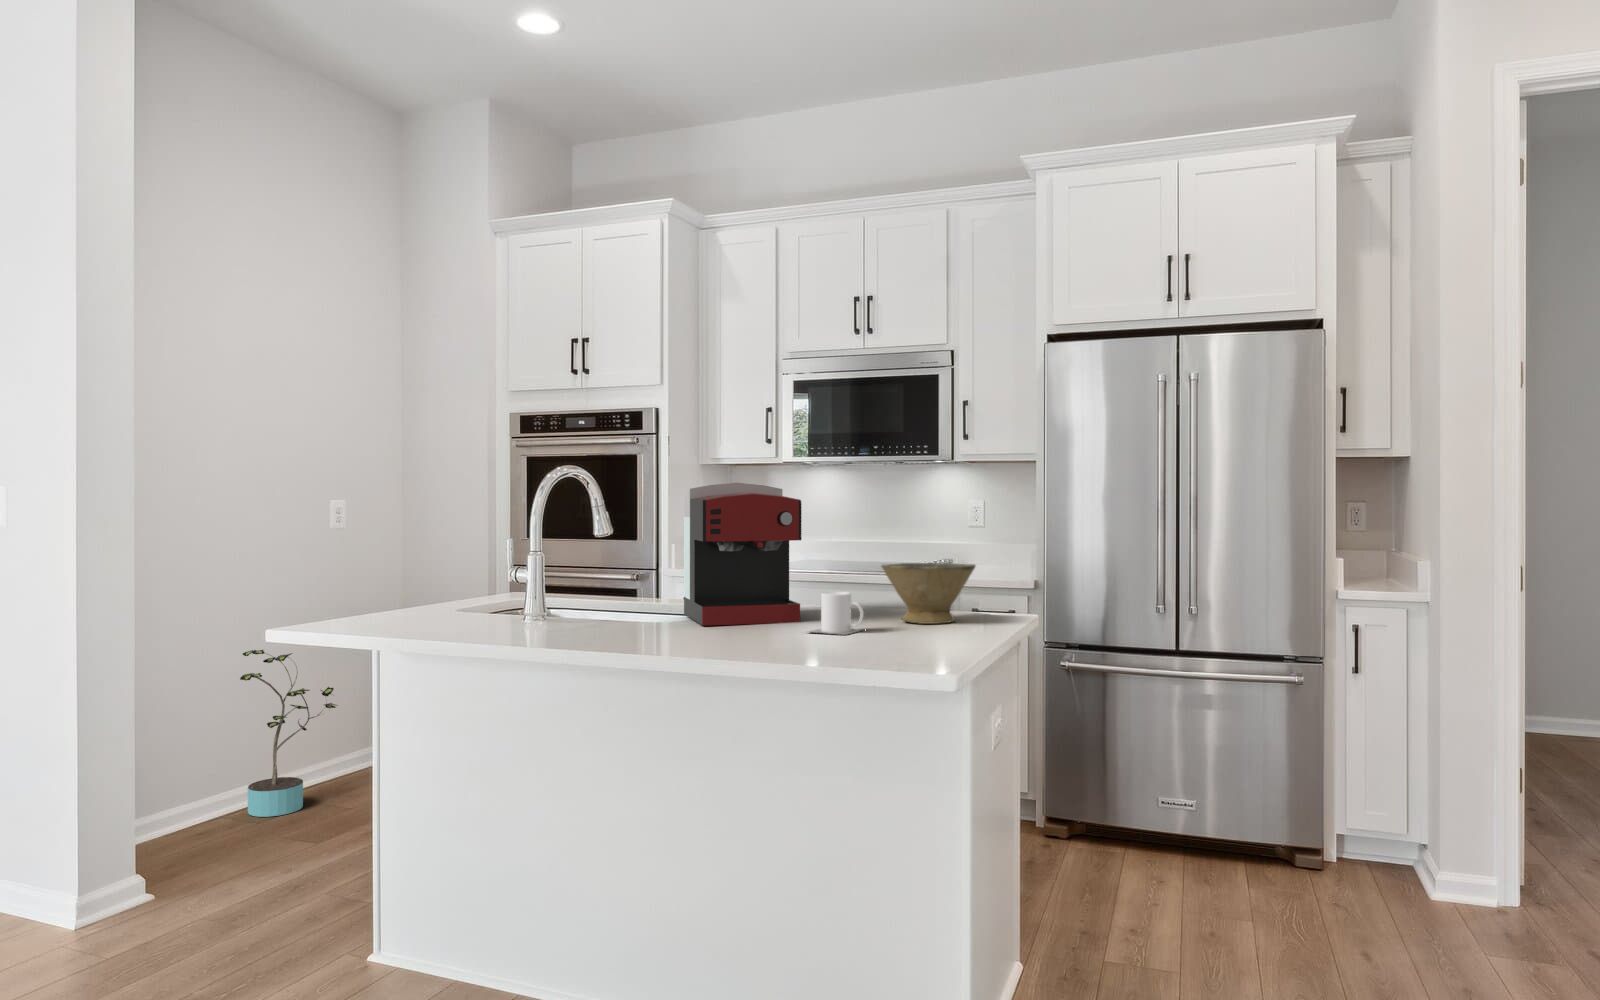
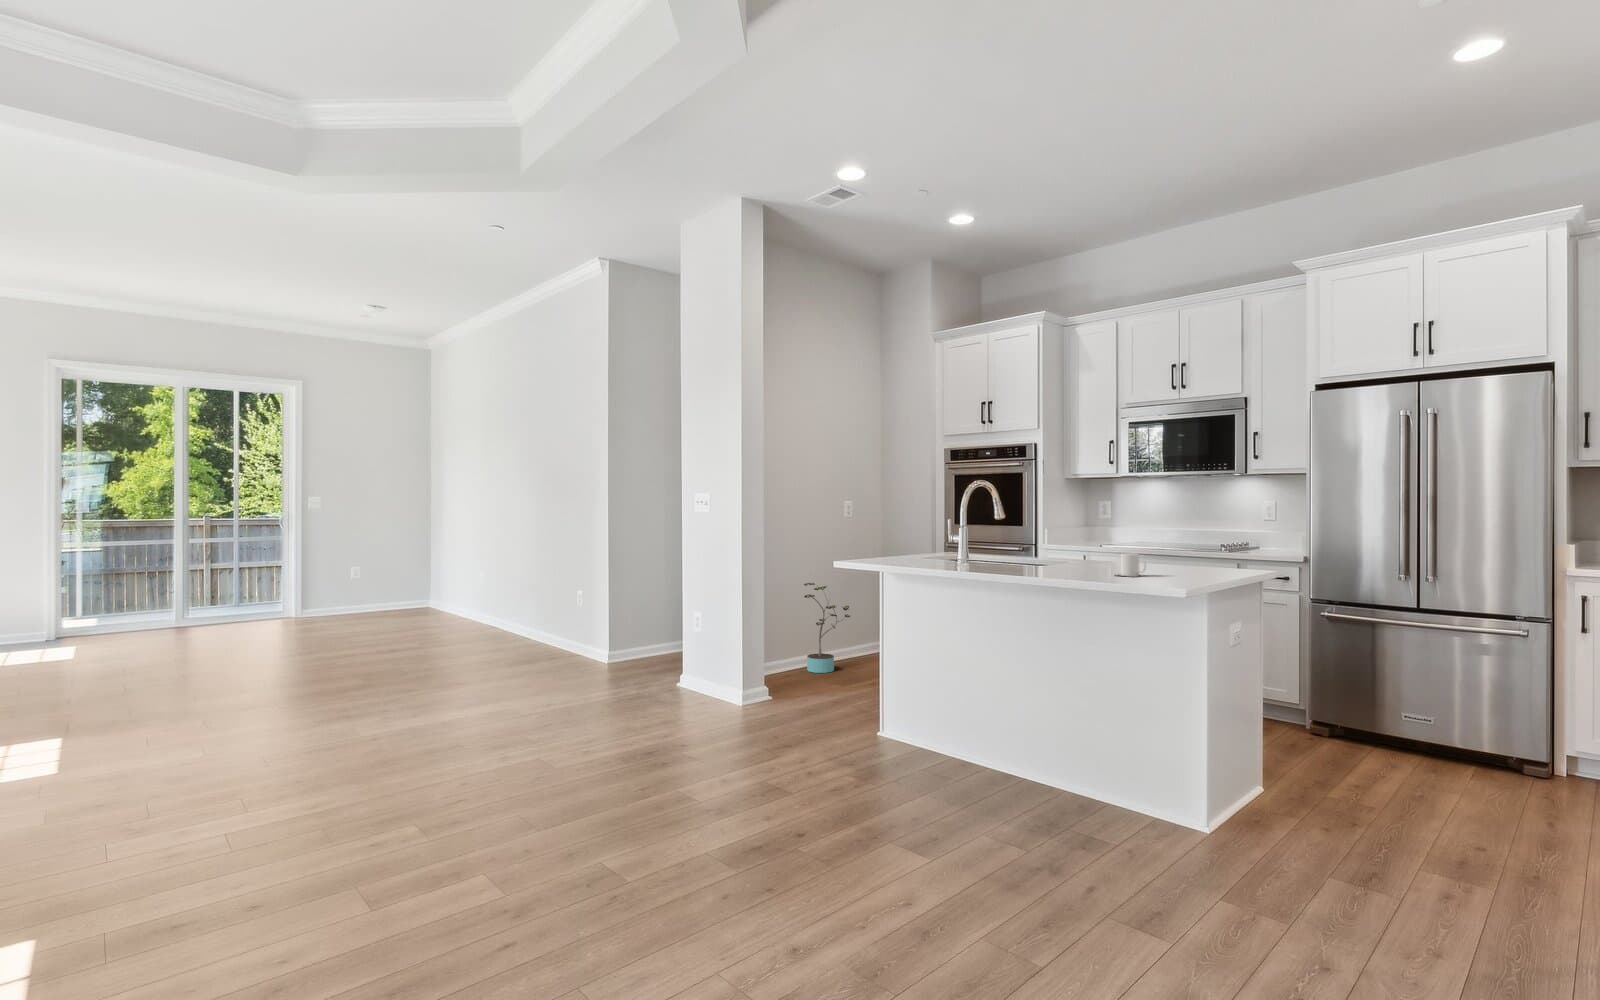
coffee maker: present [684,483,801,626] -> none [1045,491,1113,572]
bowl: present [881,563,976,624] -> none [1162,539,1225,574]

